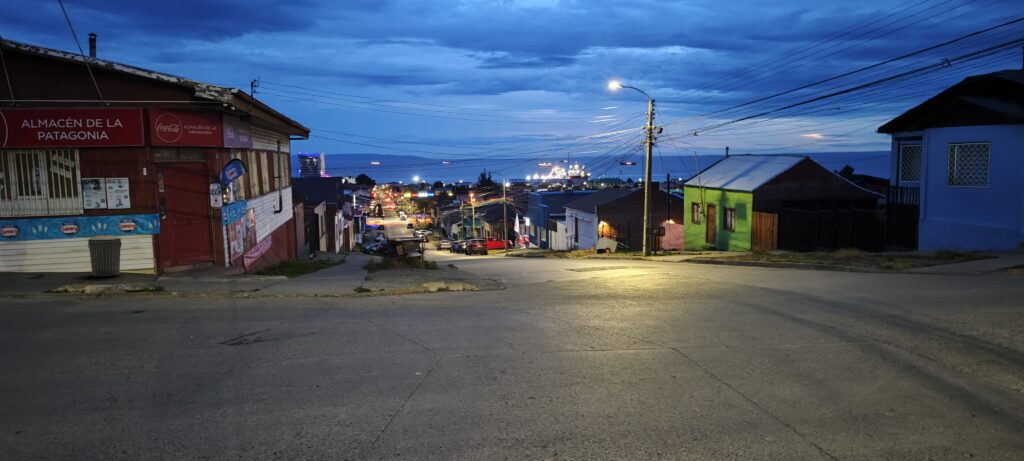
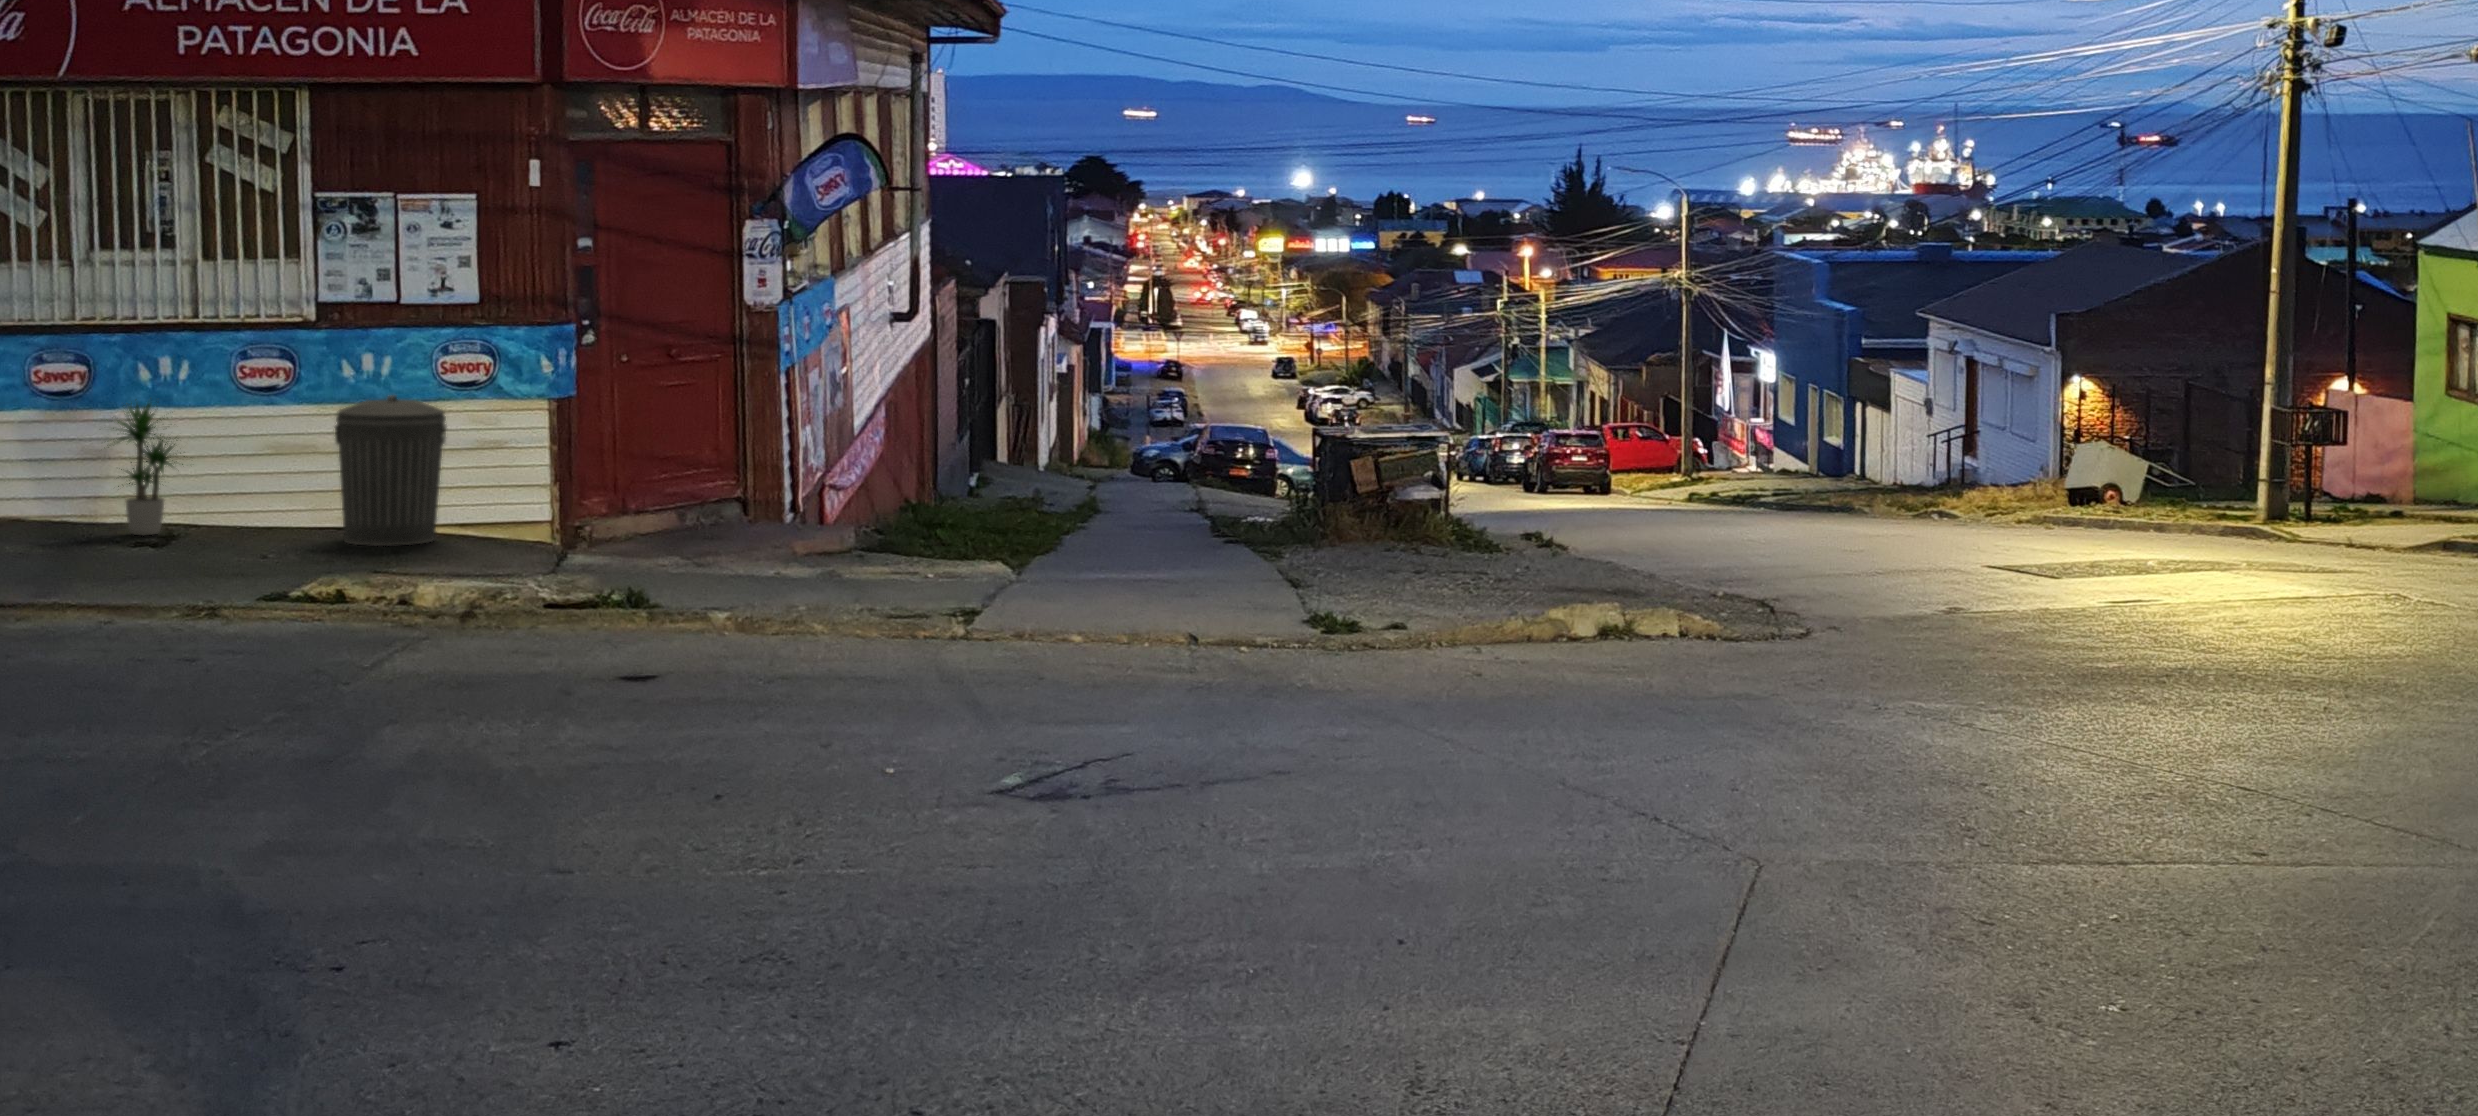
potted plant: none [19,236,50,275] -> present [113,403,185,536]

